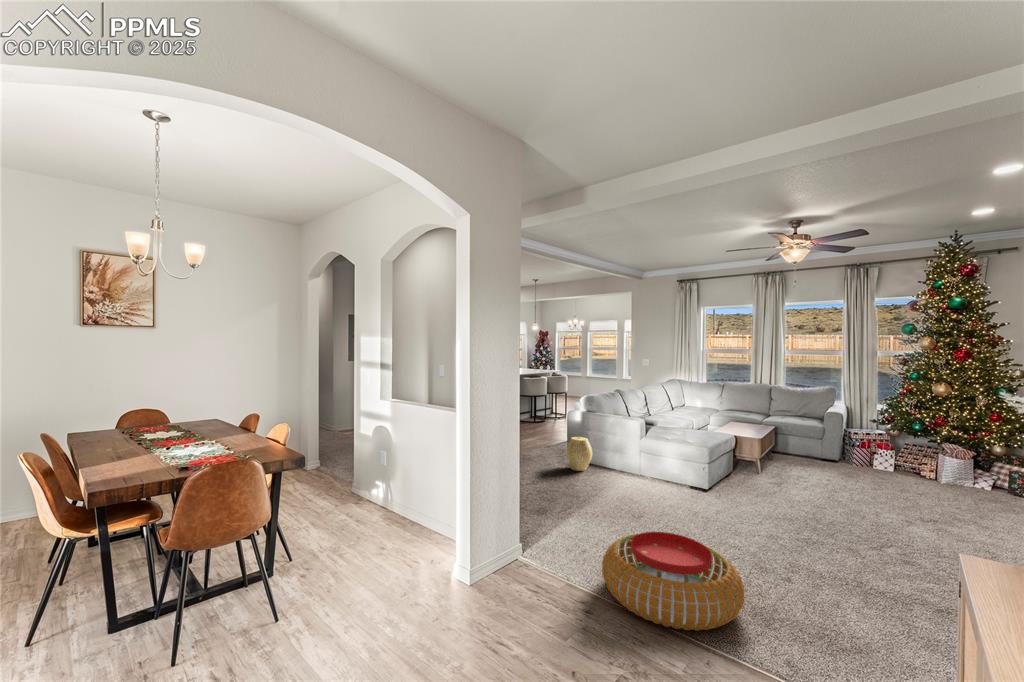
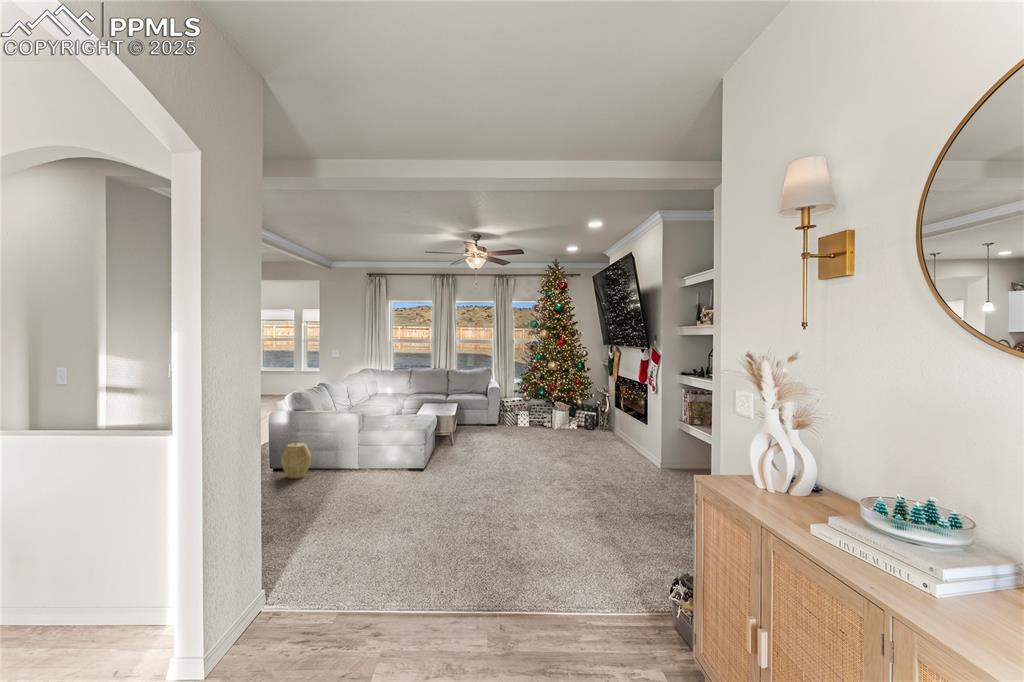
pouf: present [602,532,744,631] -> none [377,507,484,579]

